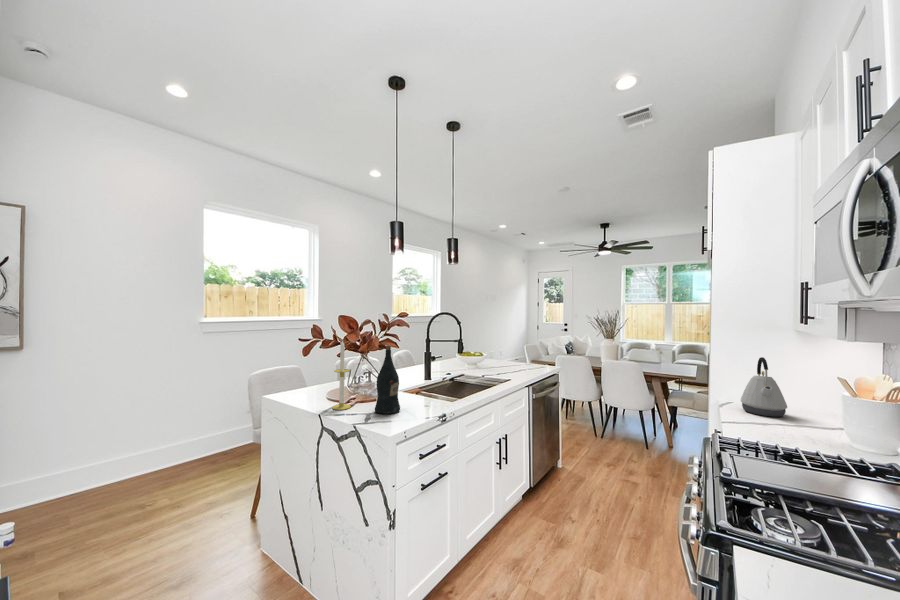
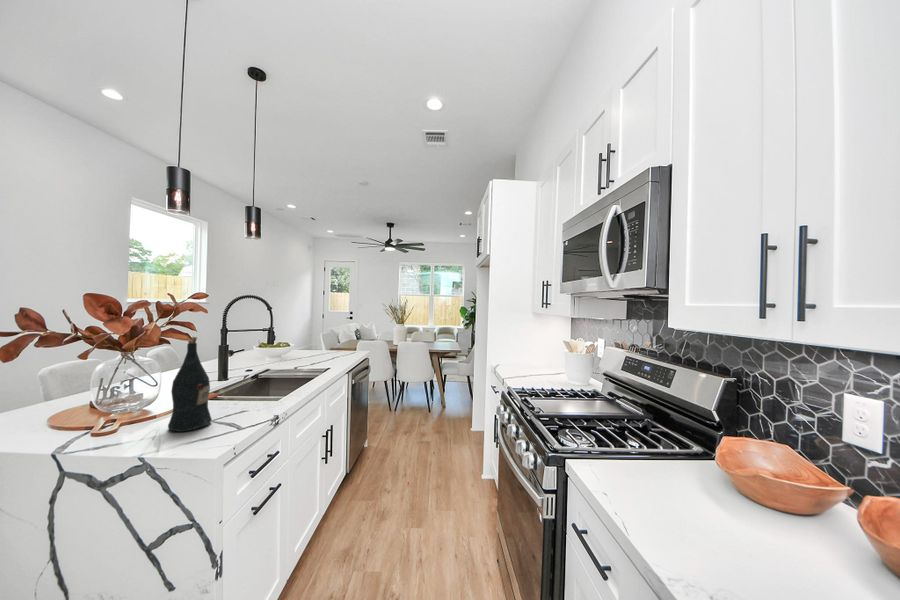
candle: present [332,341,351,410] -> none [76,333,117,443]
kettle: present [741,357,787,417] -> none [514,329,539,370]

